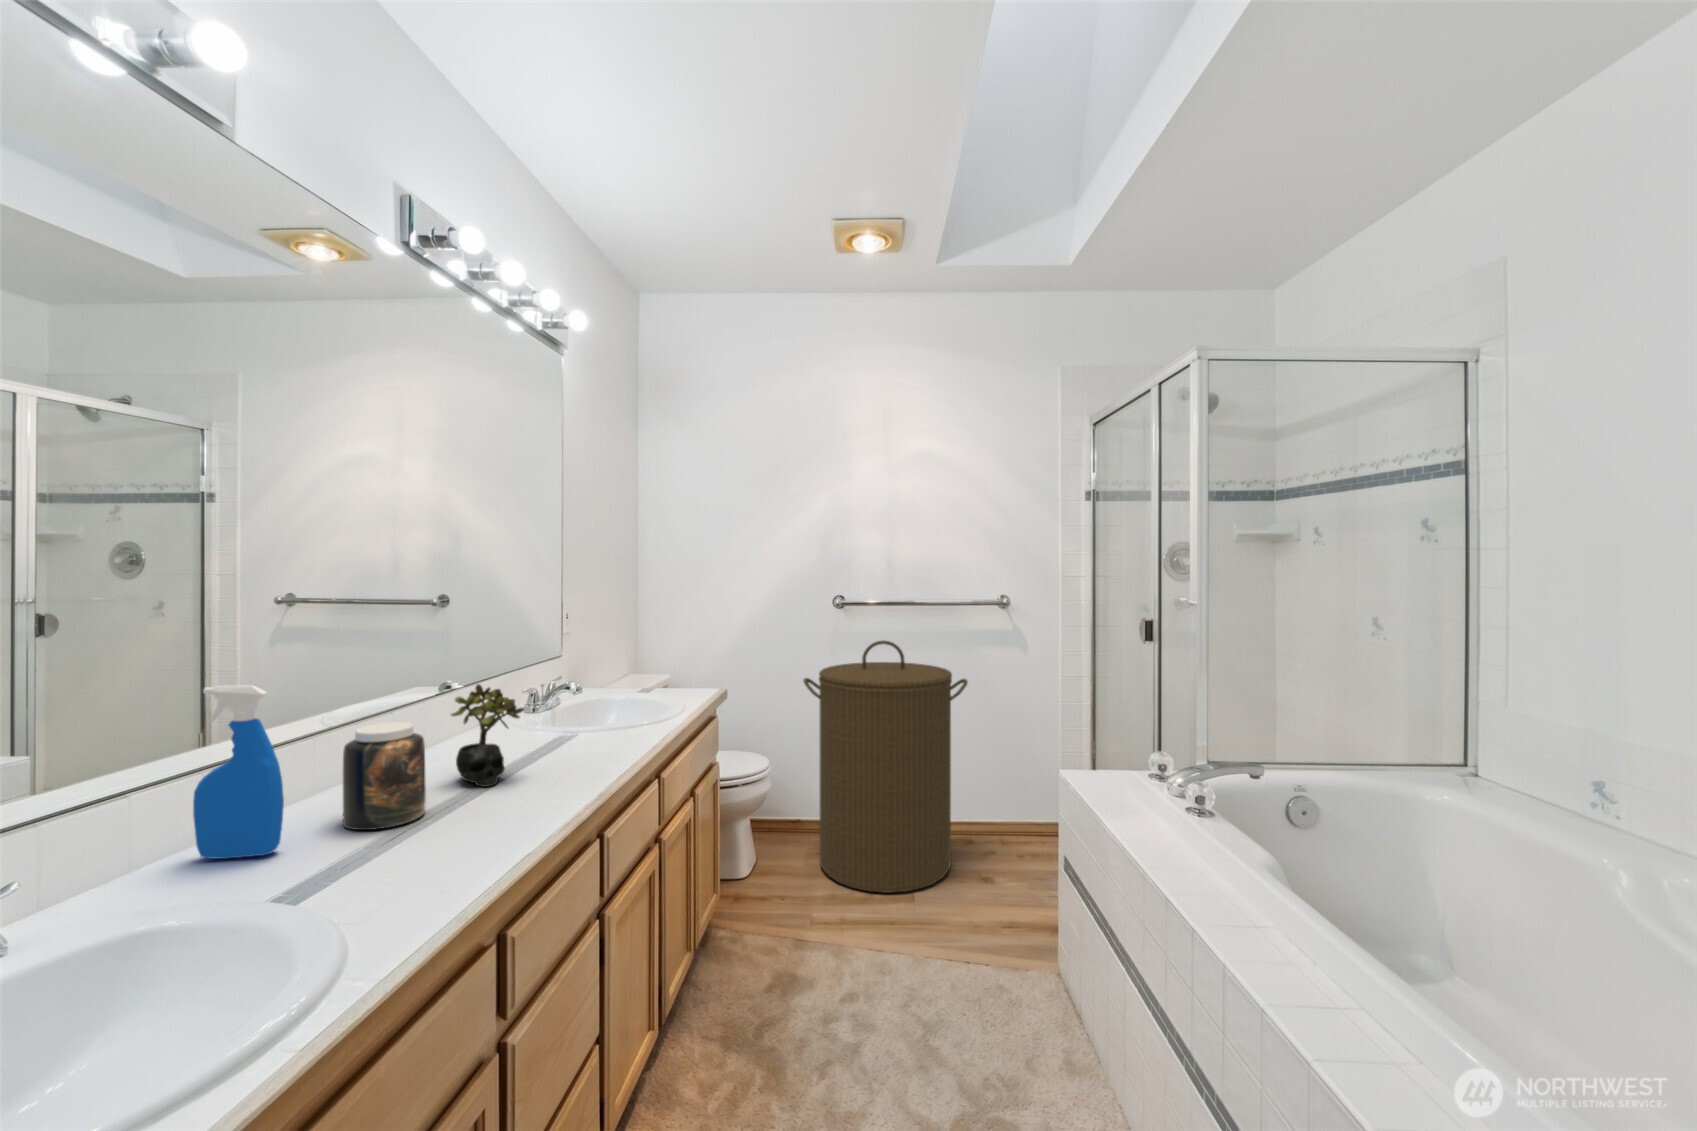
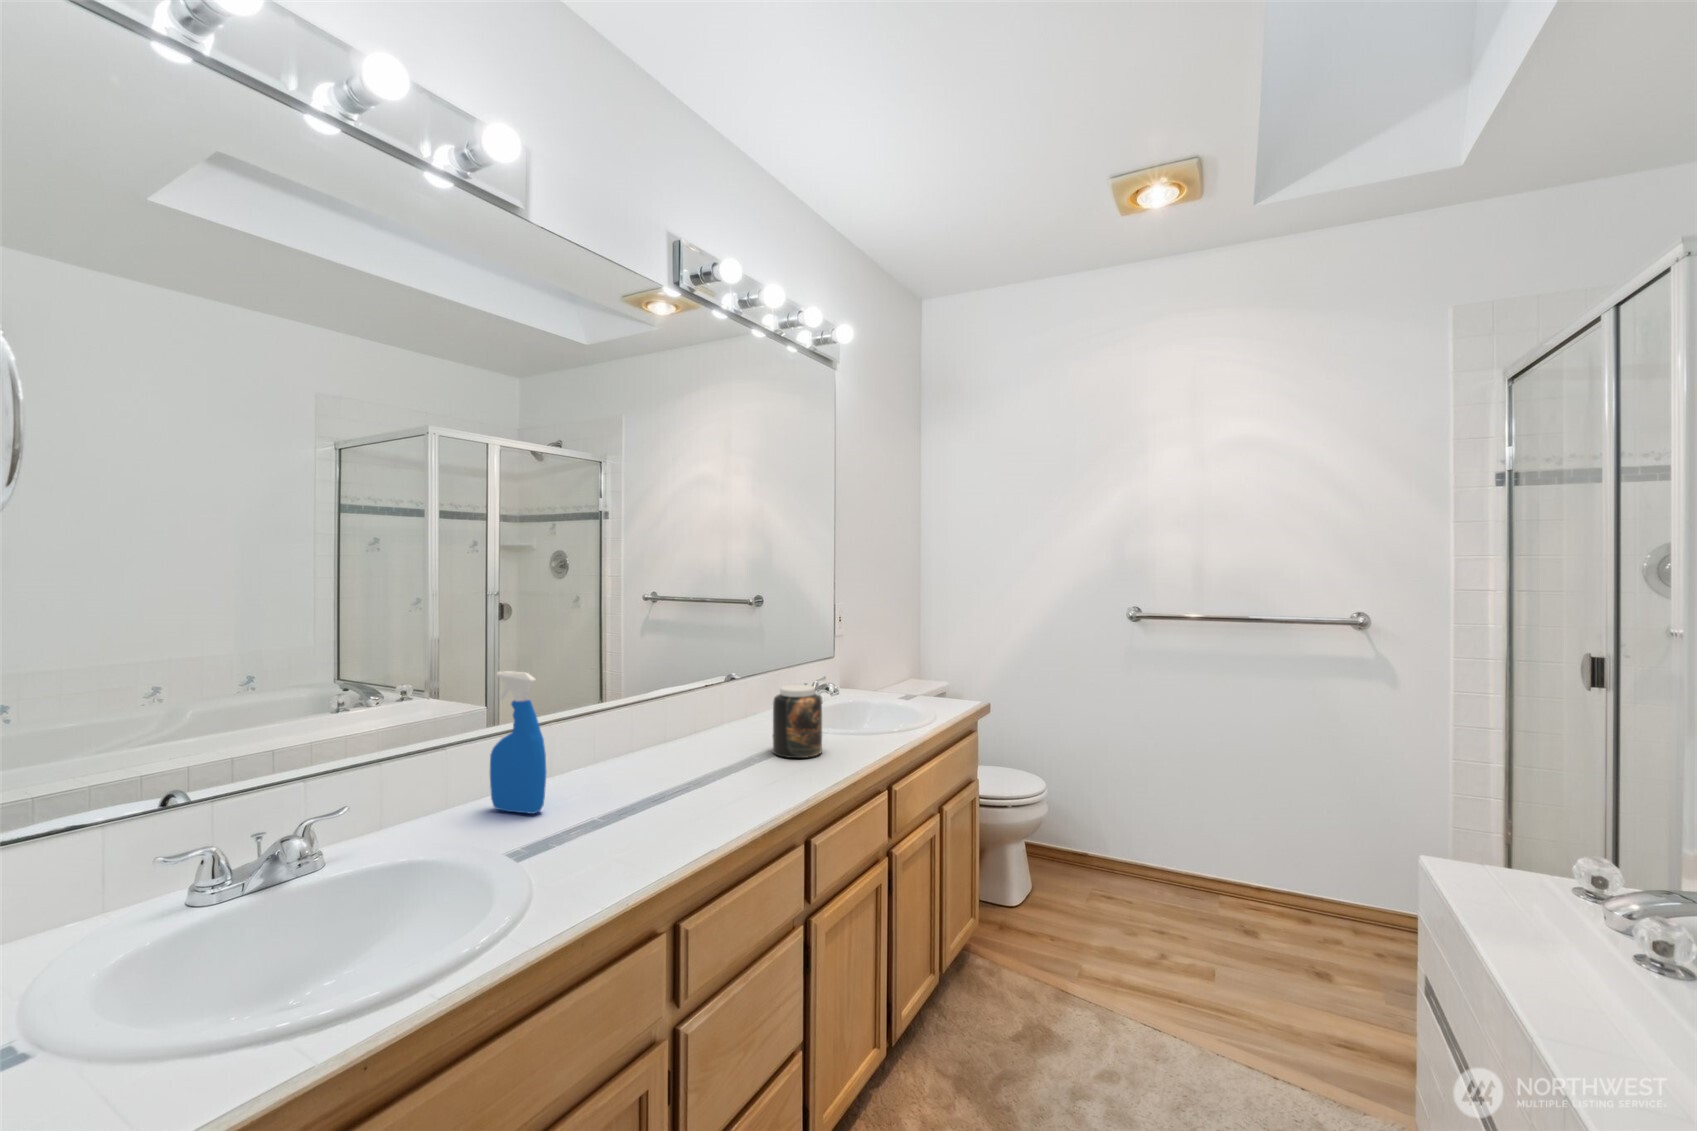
laundry hamper: present [804,640,968,893] -> none [1084,661,1299,967]
succulent plant: present [451,684,524,787] -> none [690,683,752,779]
jar: present [343,722,426,830] -> present [773,685,822,758]

